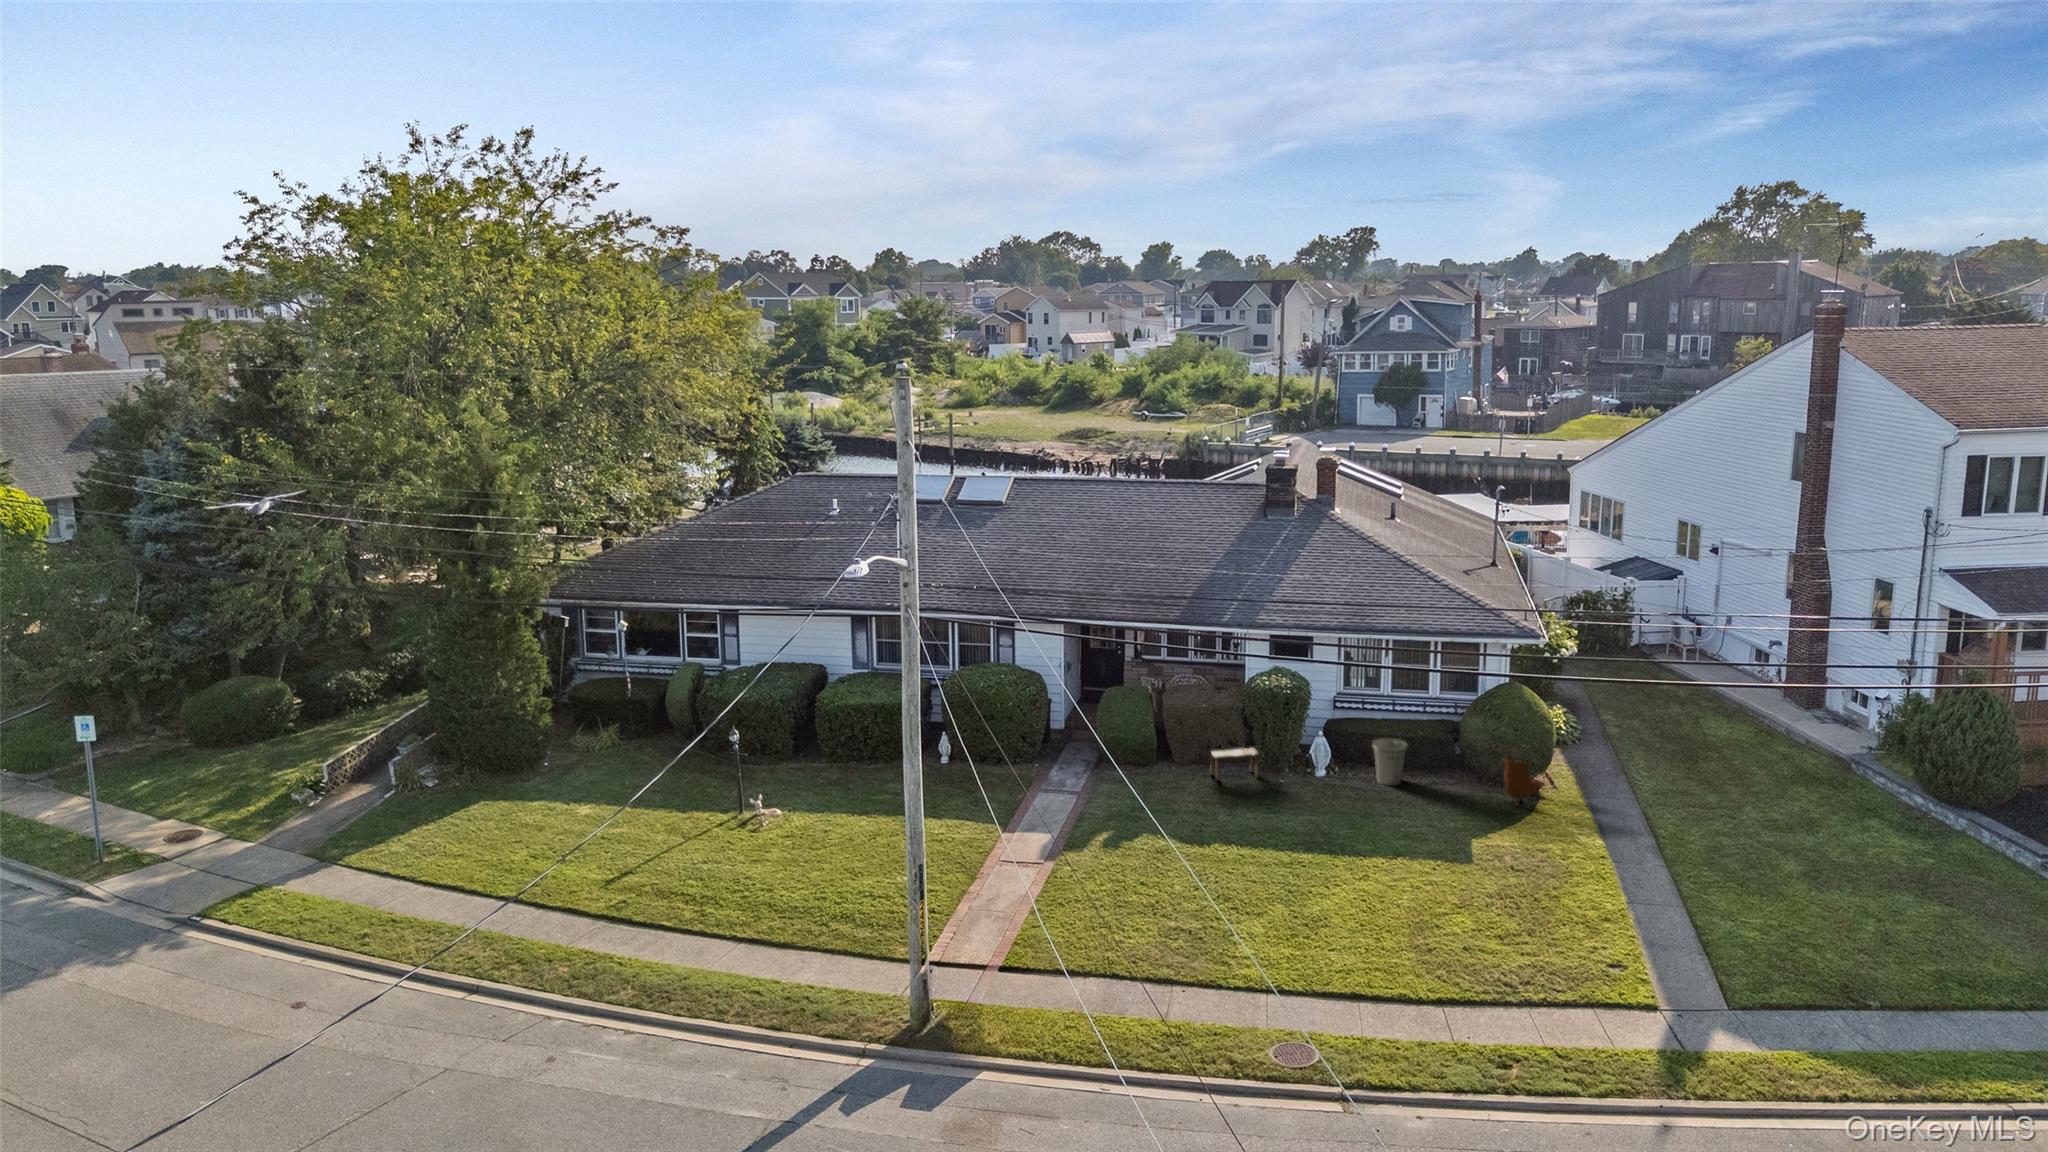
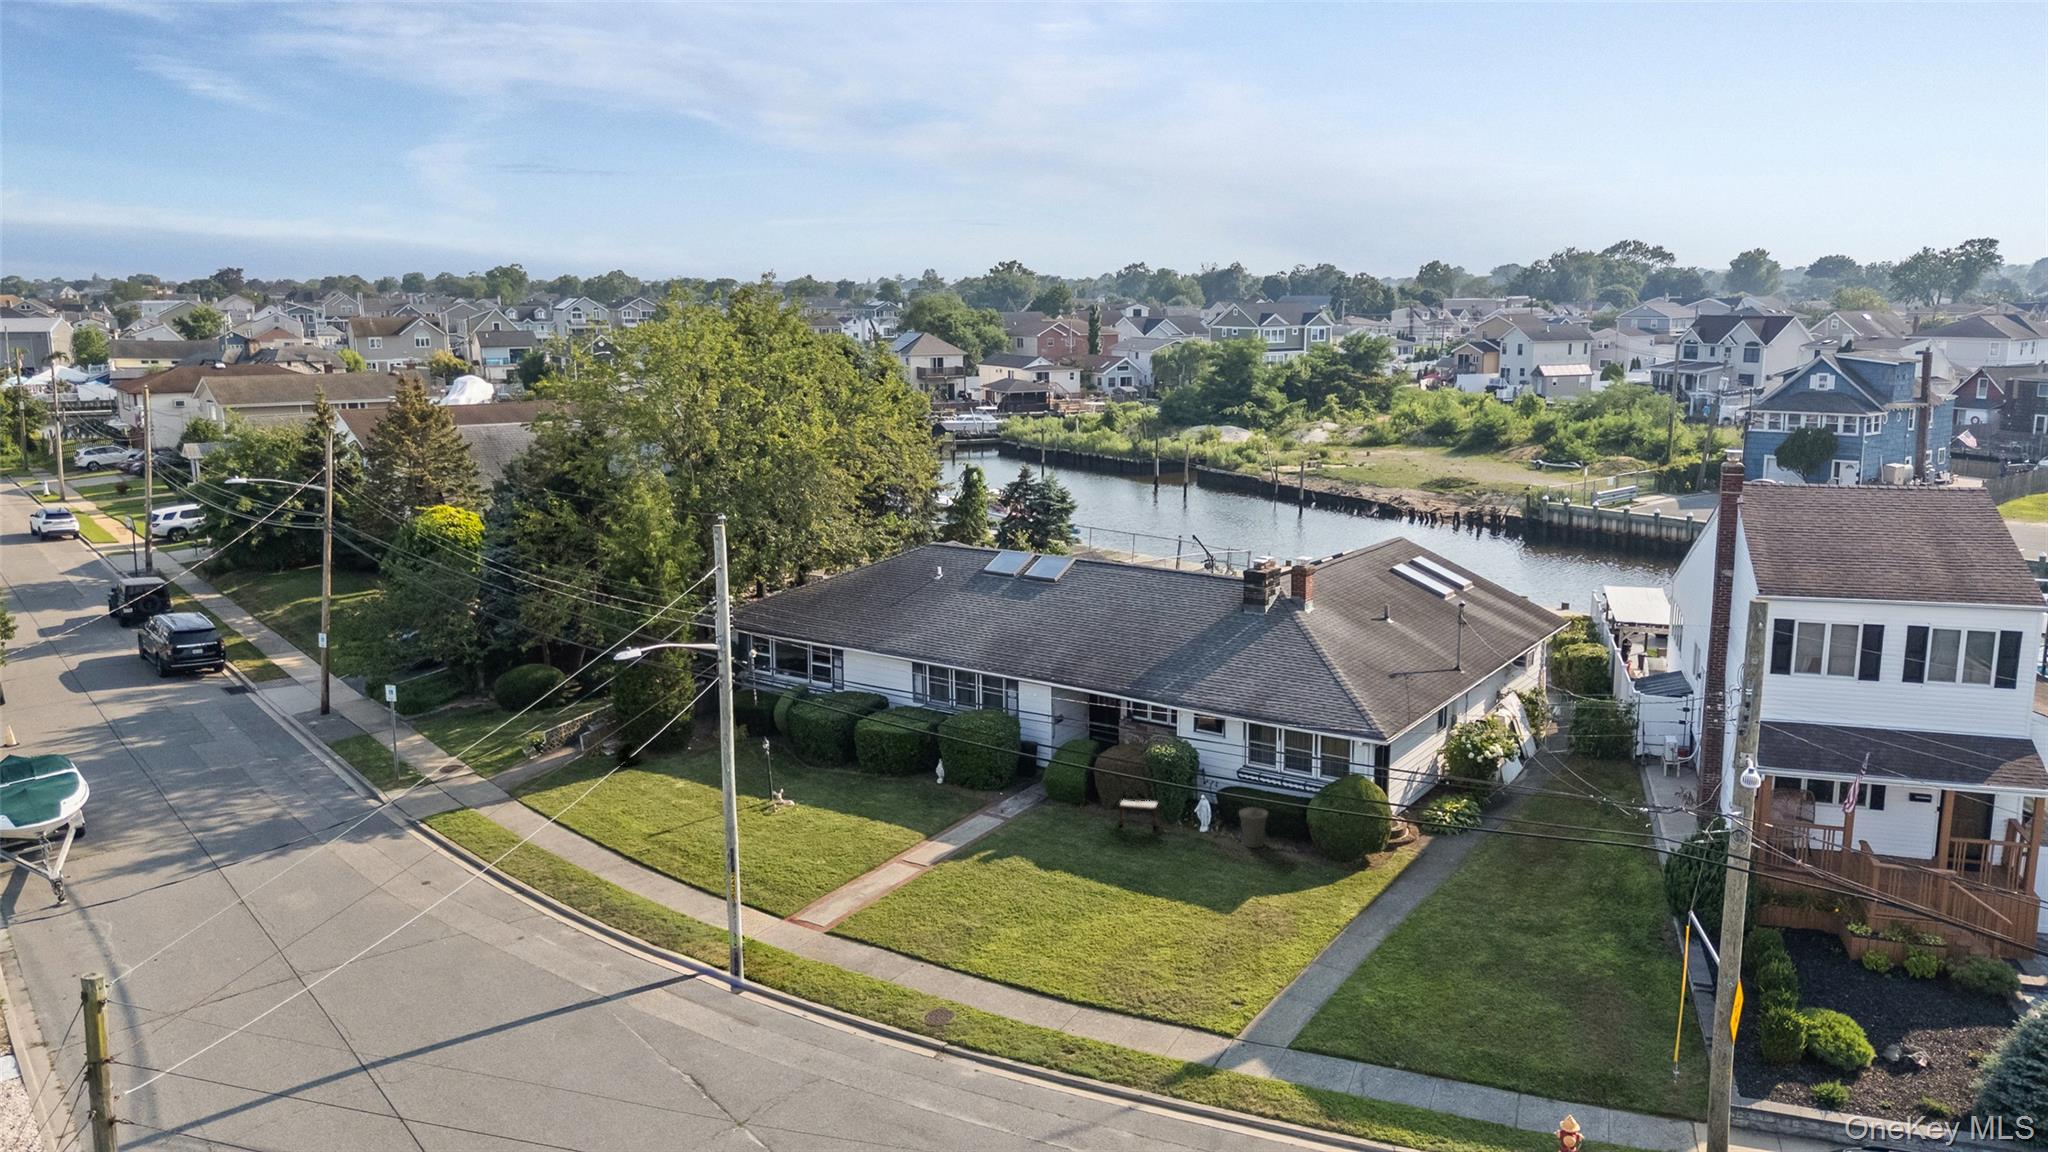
lounge chair: present [1504,759,1545,807] -> none [1314,836,1366,885]
potted plant: none [450,762,490,797] -> present [616,743,640,766]

